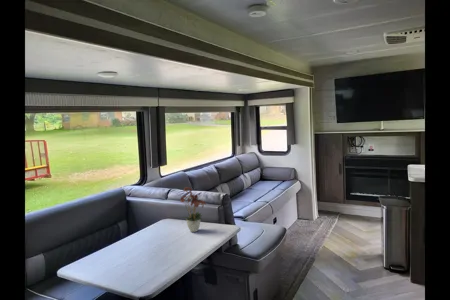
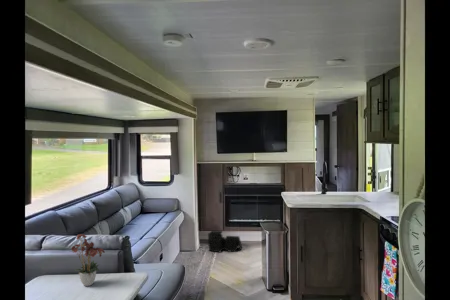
storage bin: none [326,202,363,226] -> present [208,231,242,252]

